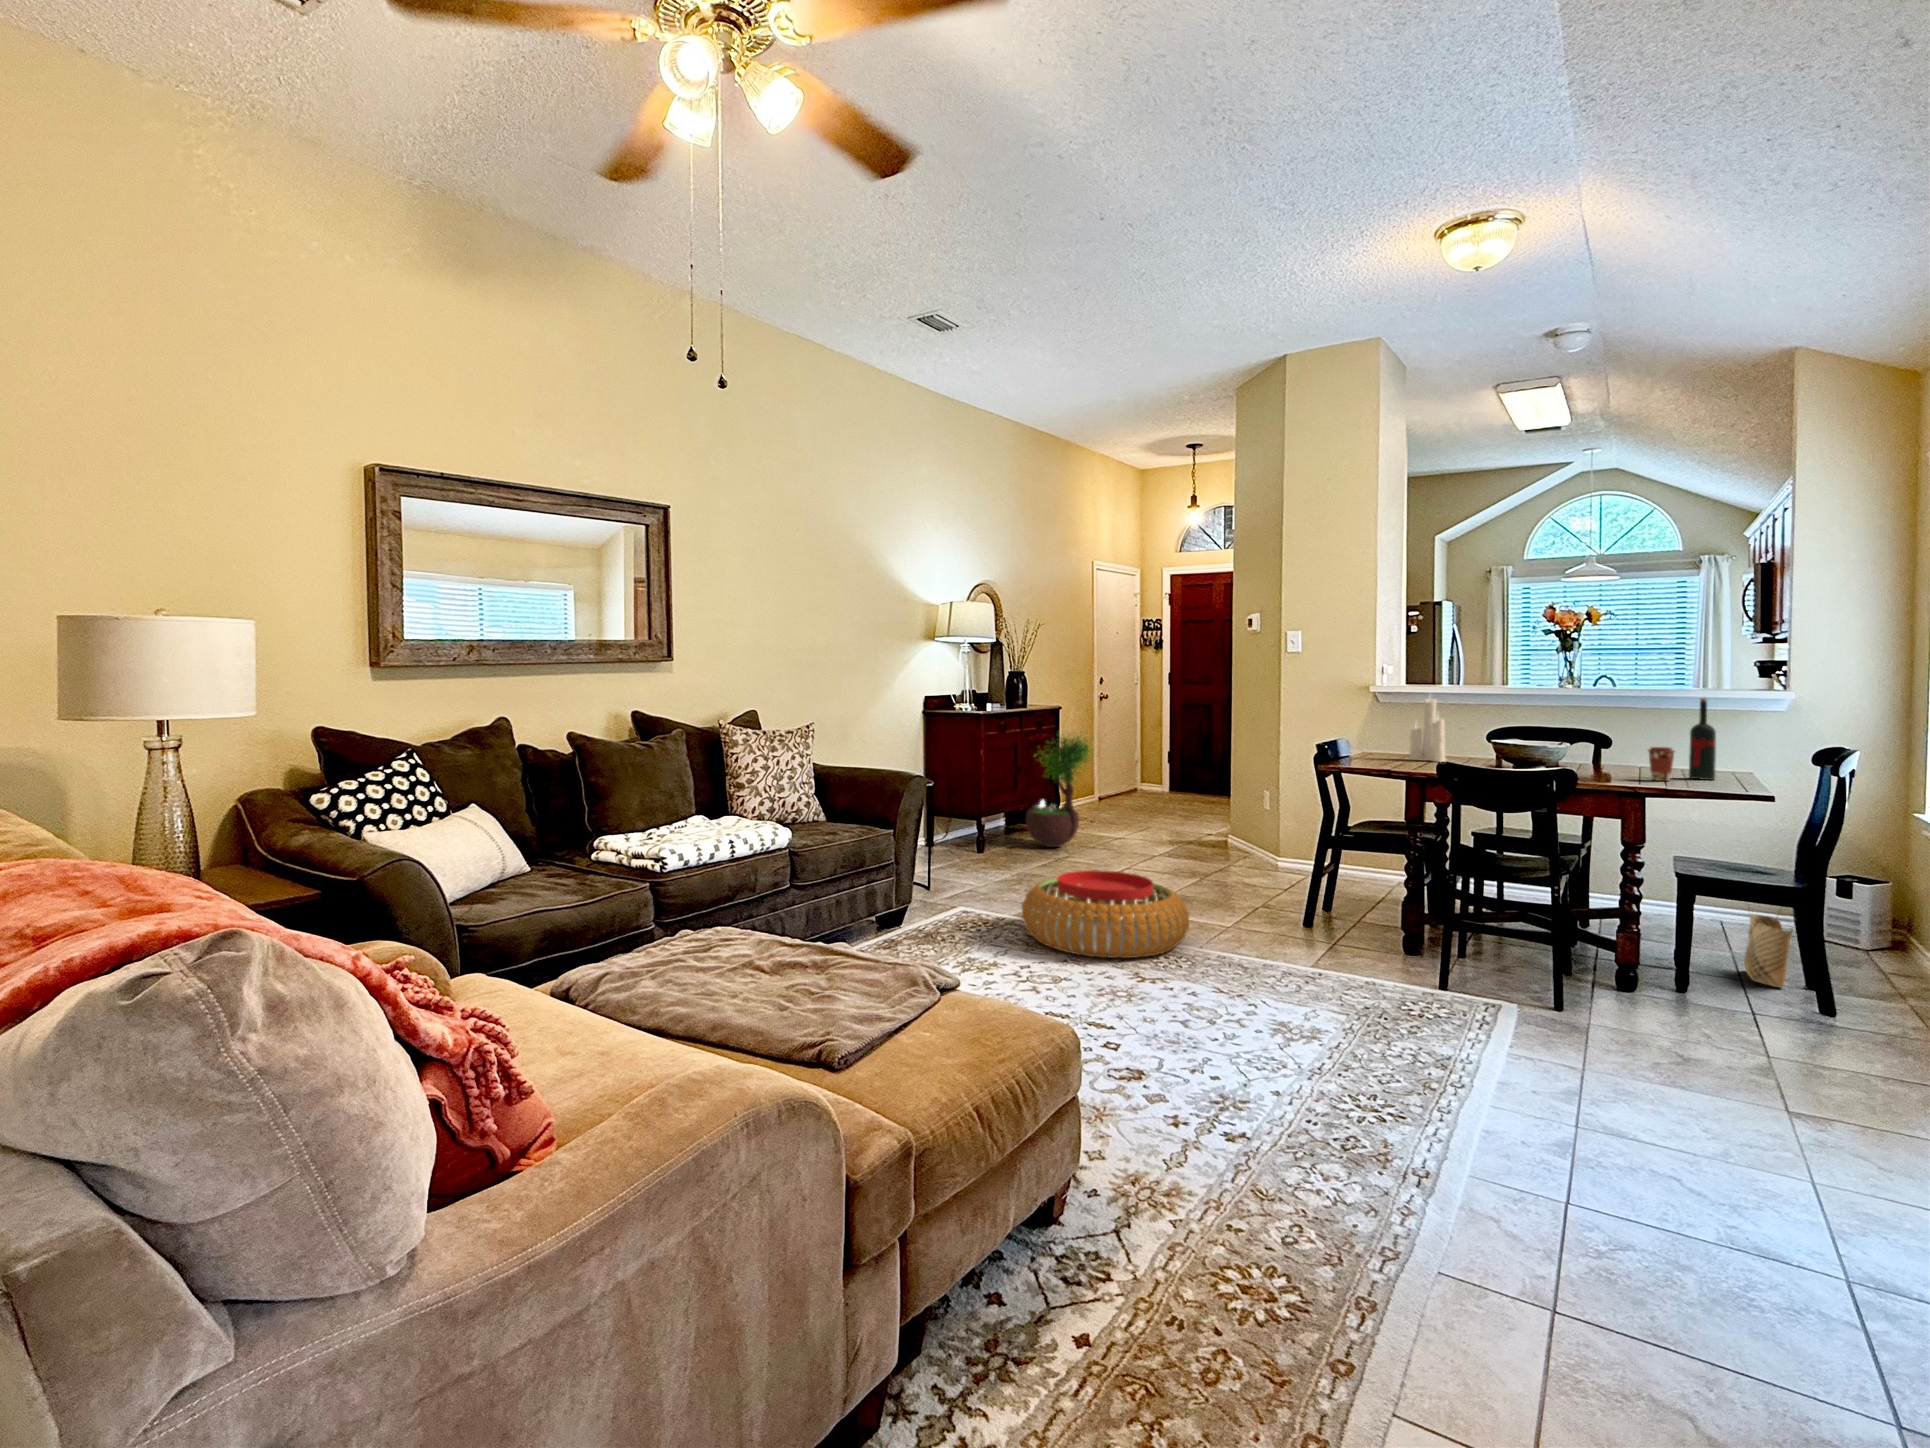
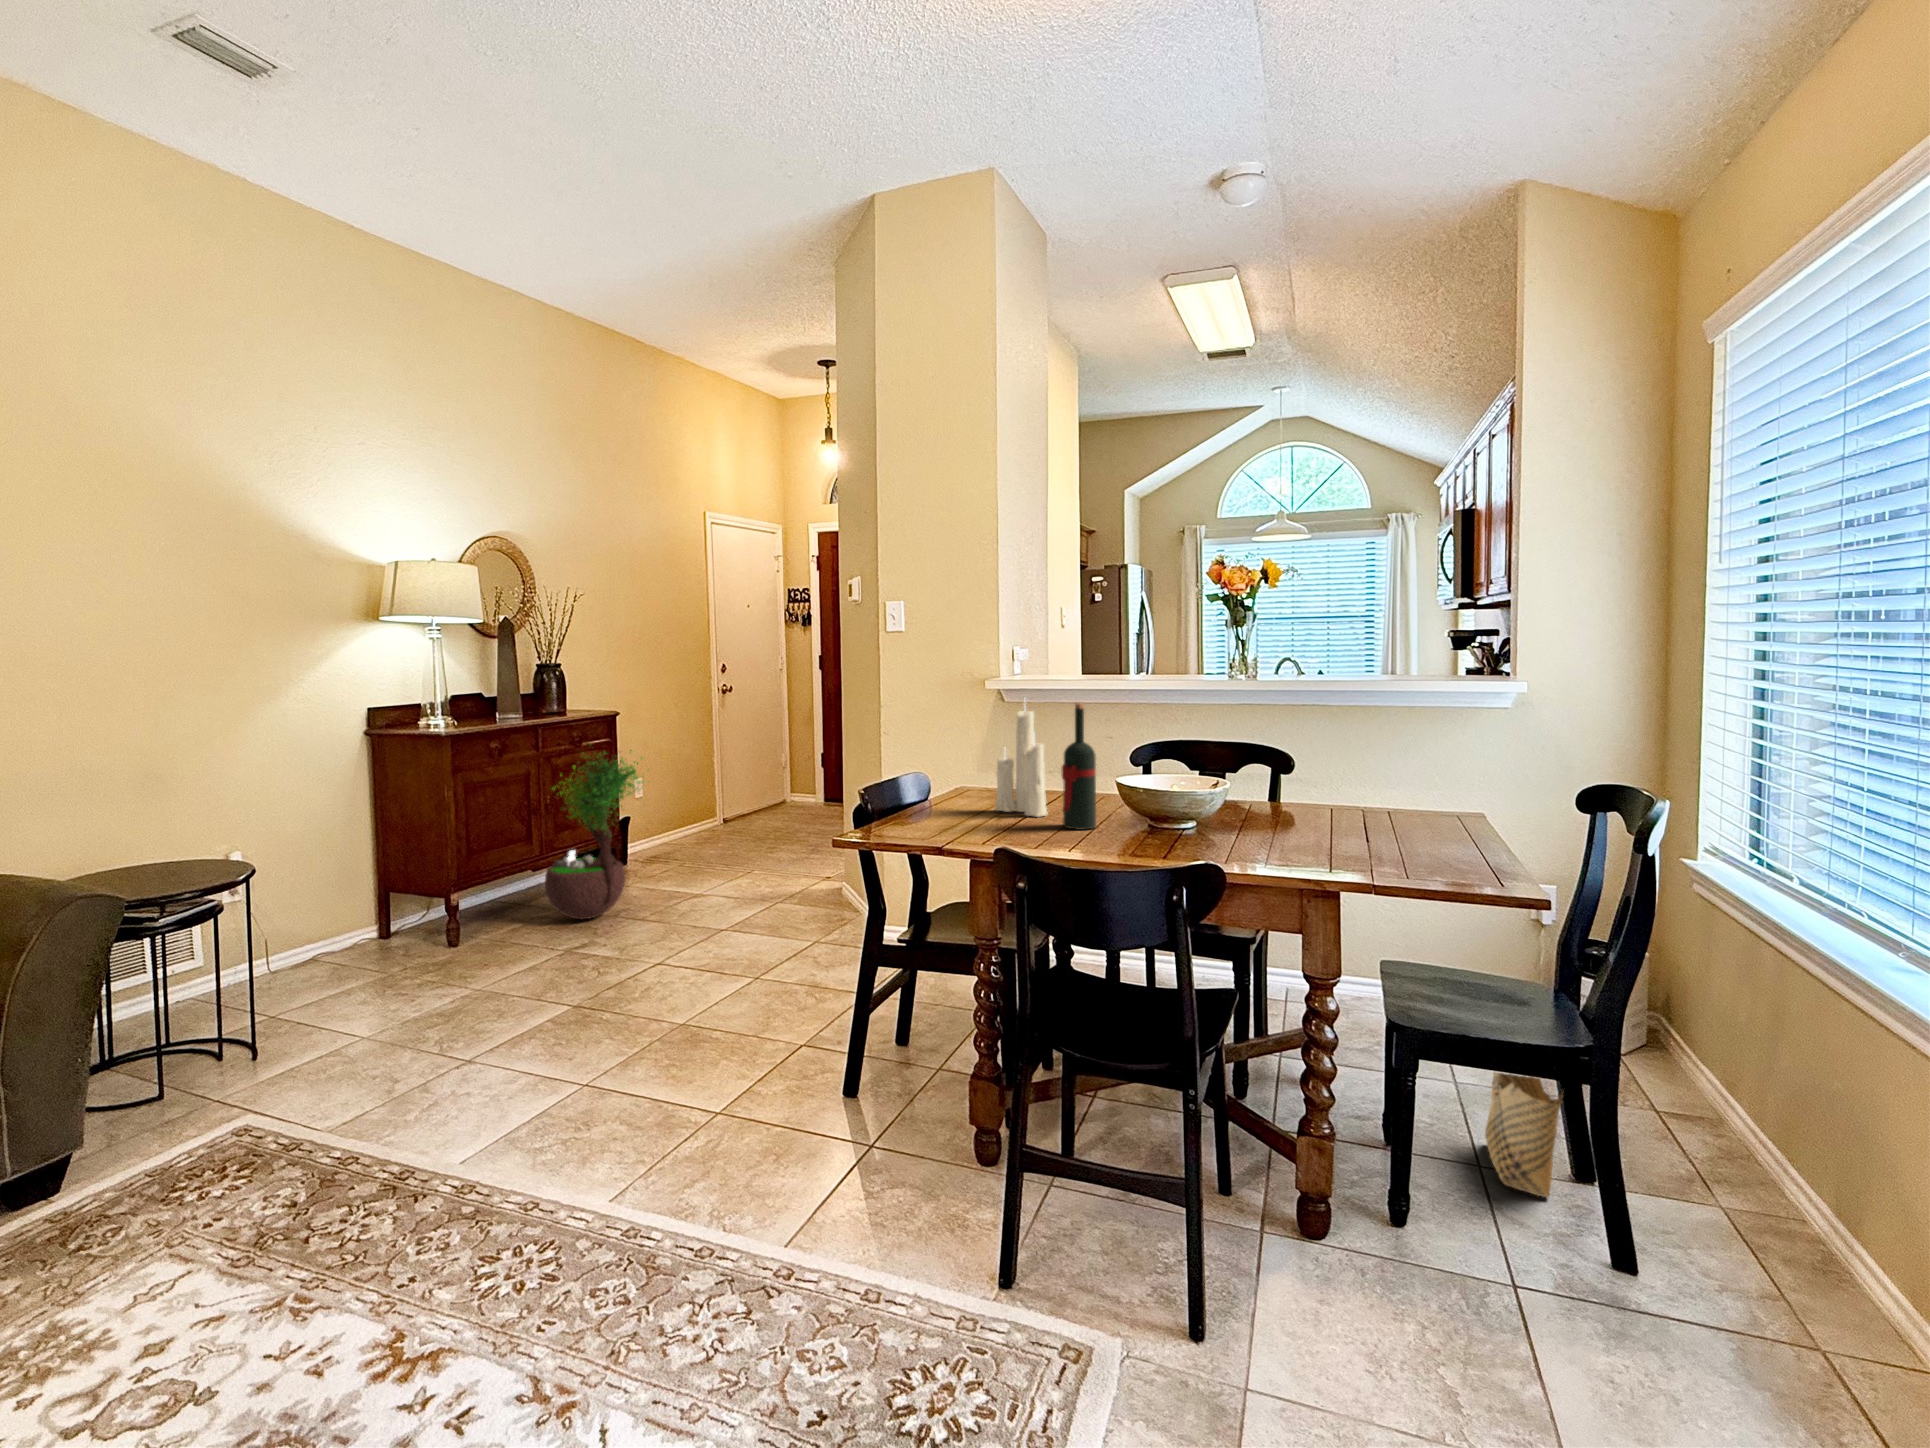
wine bottle: present [1689,698,1716,780] -> present [1062,703,1096,830]
coffee cup: present [1648,747,1675,781] -> none [1343,801,1389,865]
pouf: present [1022,870,1189,958] -> none [240,1047,597,1280]

